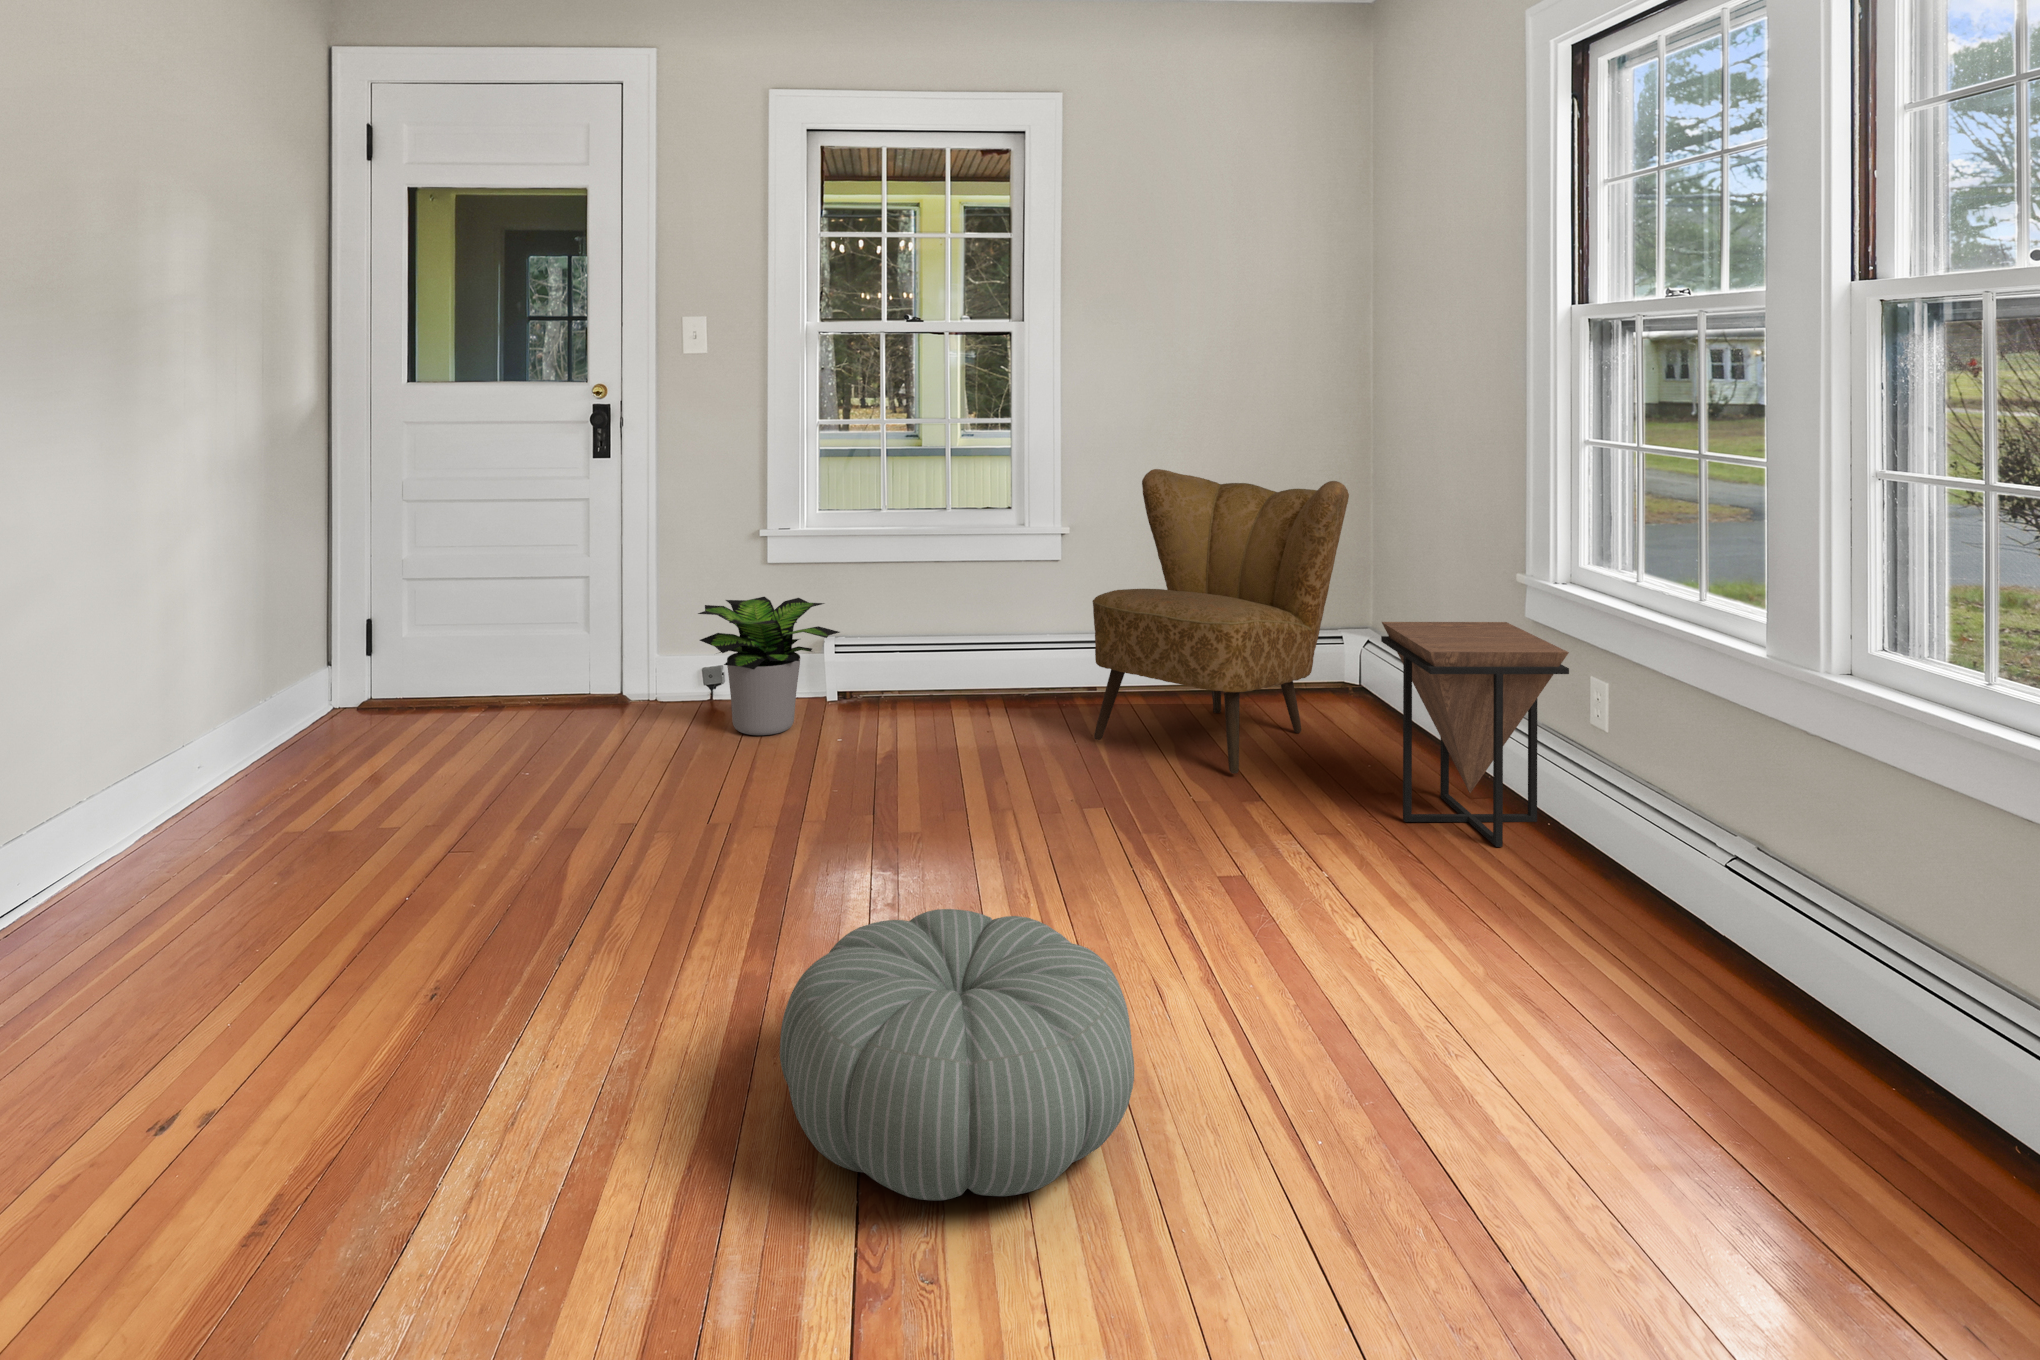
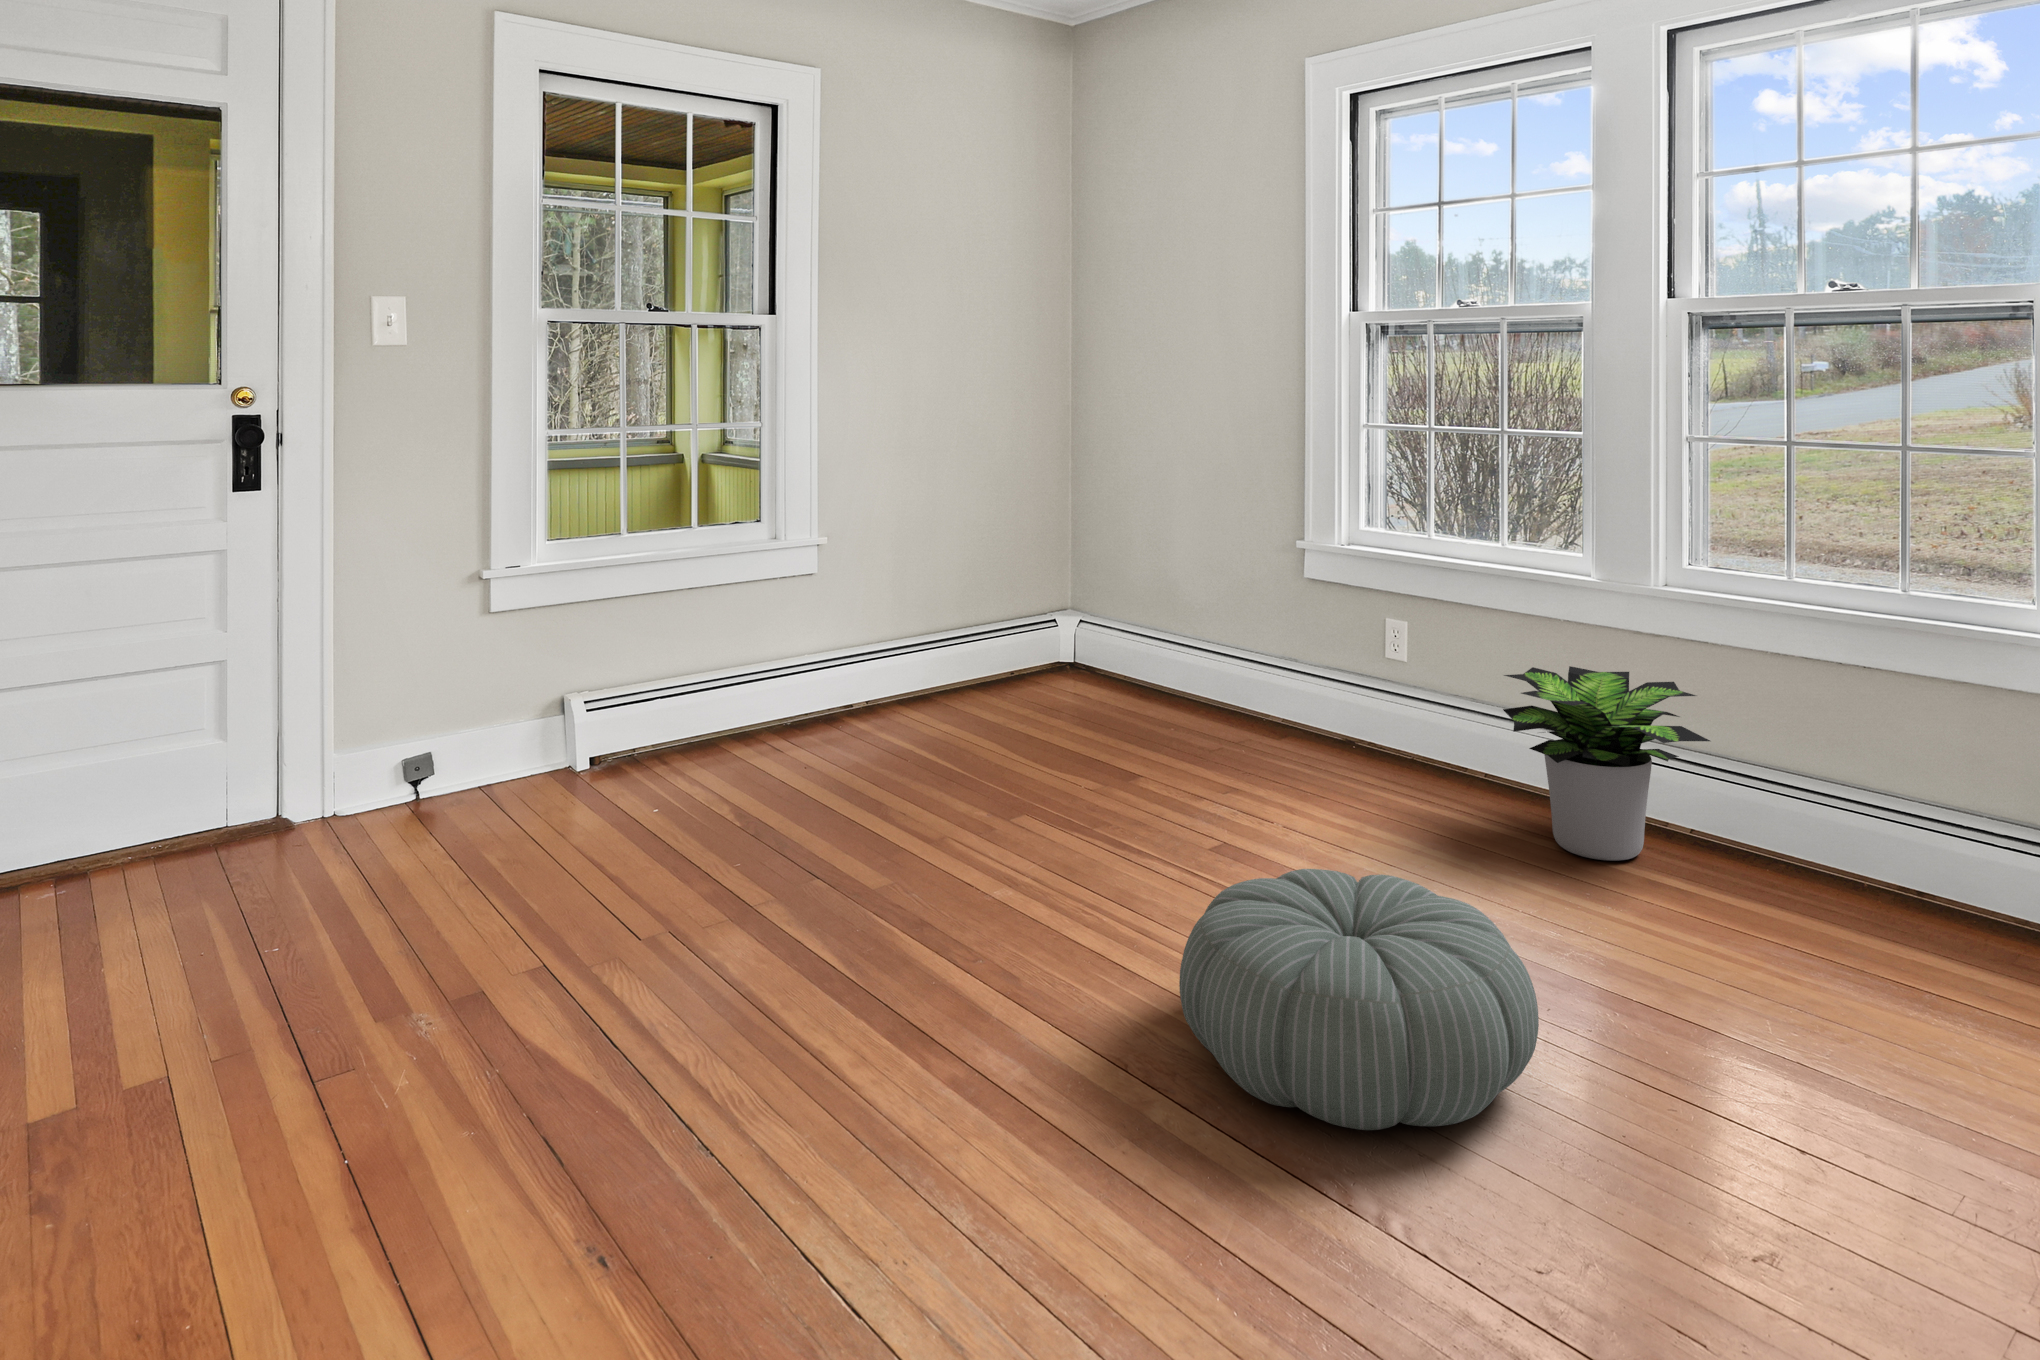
armchair: present [1092,469,1349,773] -> none [889,460,1112,746]
potted plant: present [698,597,840,735] -> present [1503,666,1710,861]
side table: present [1381,622,1569,847] -> none [1196,569,1359,753]

